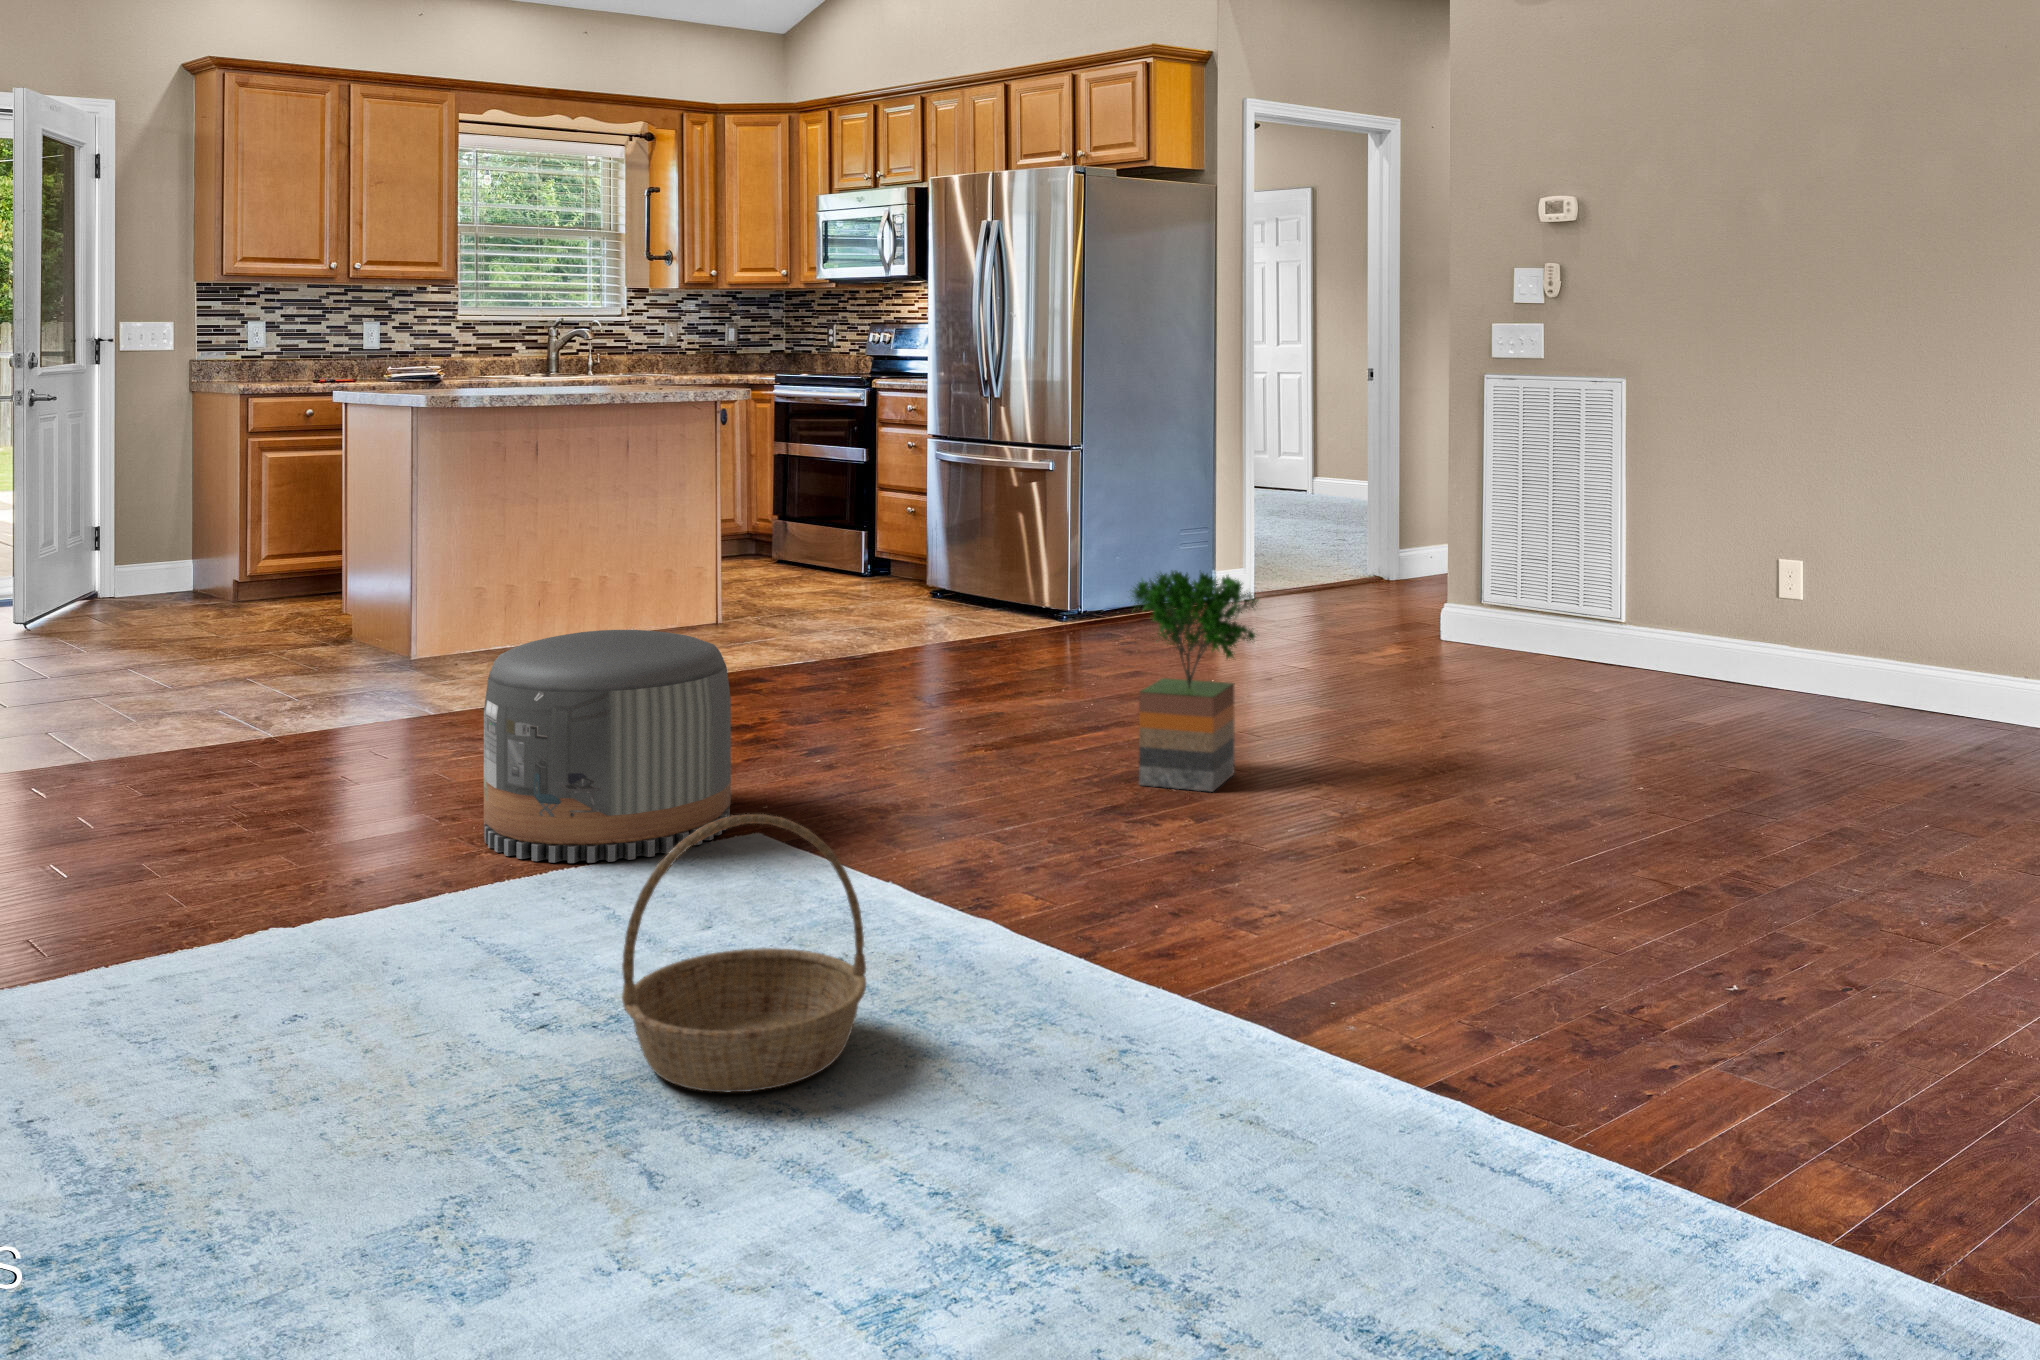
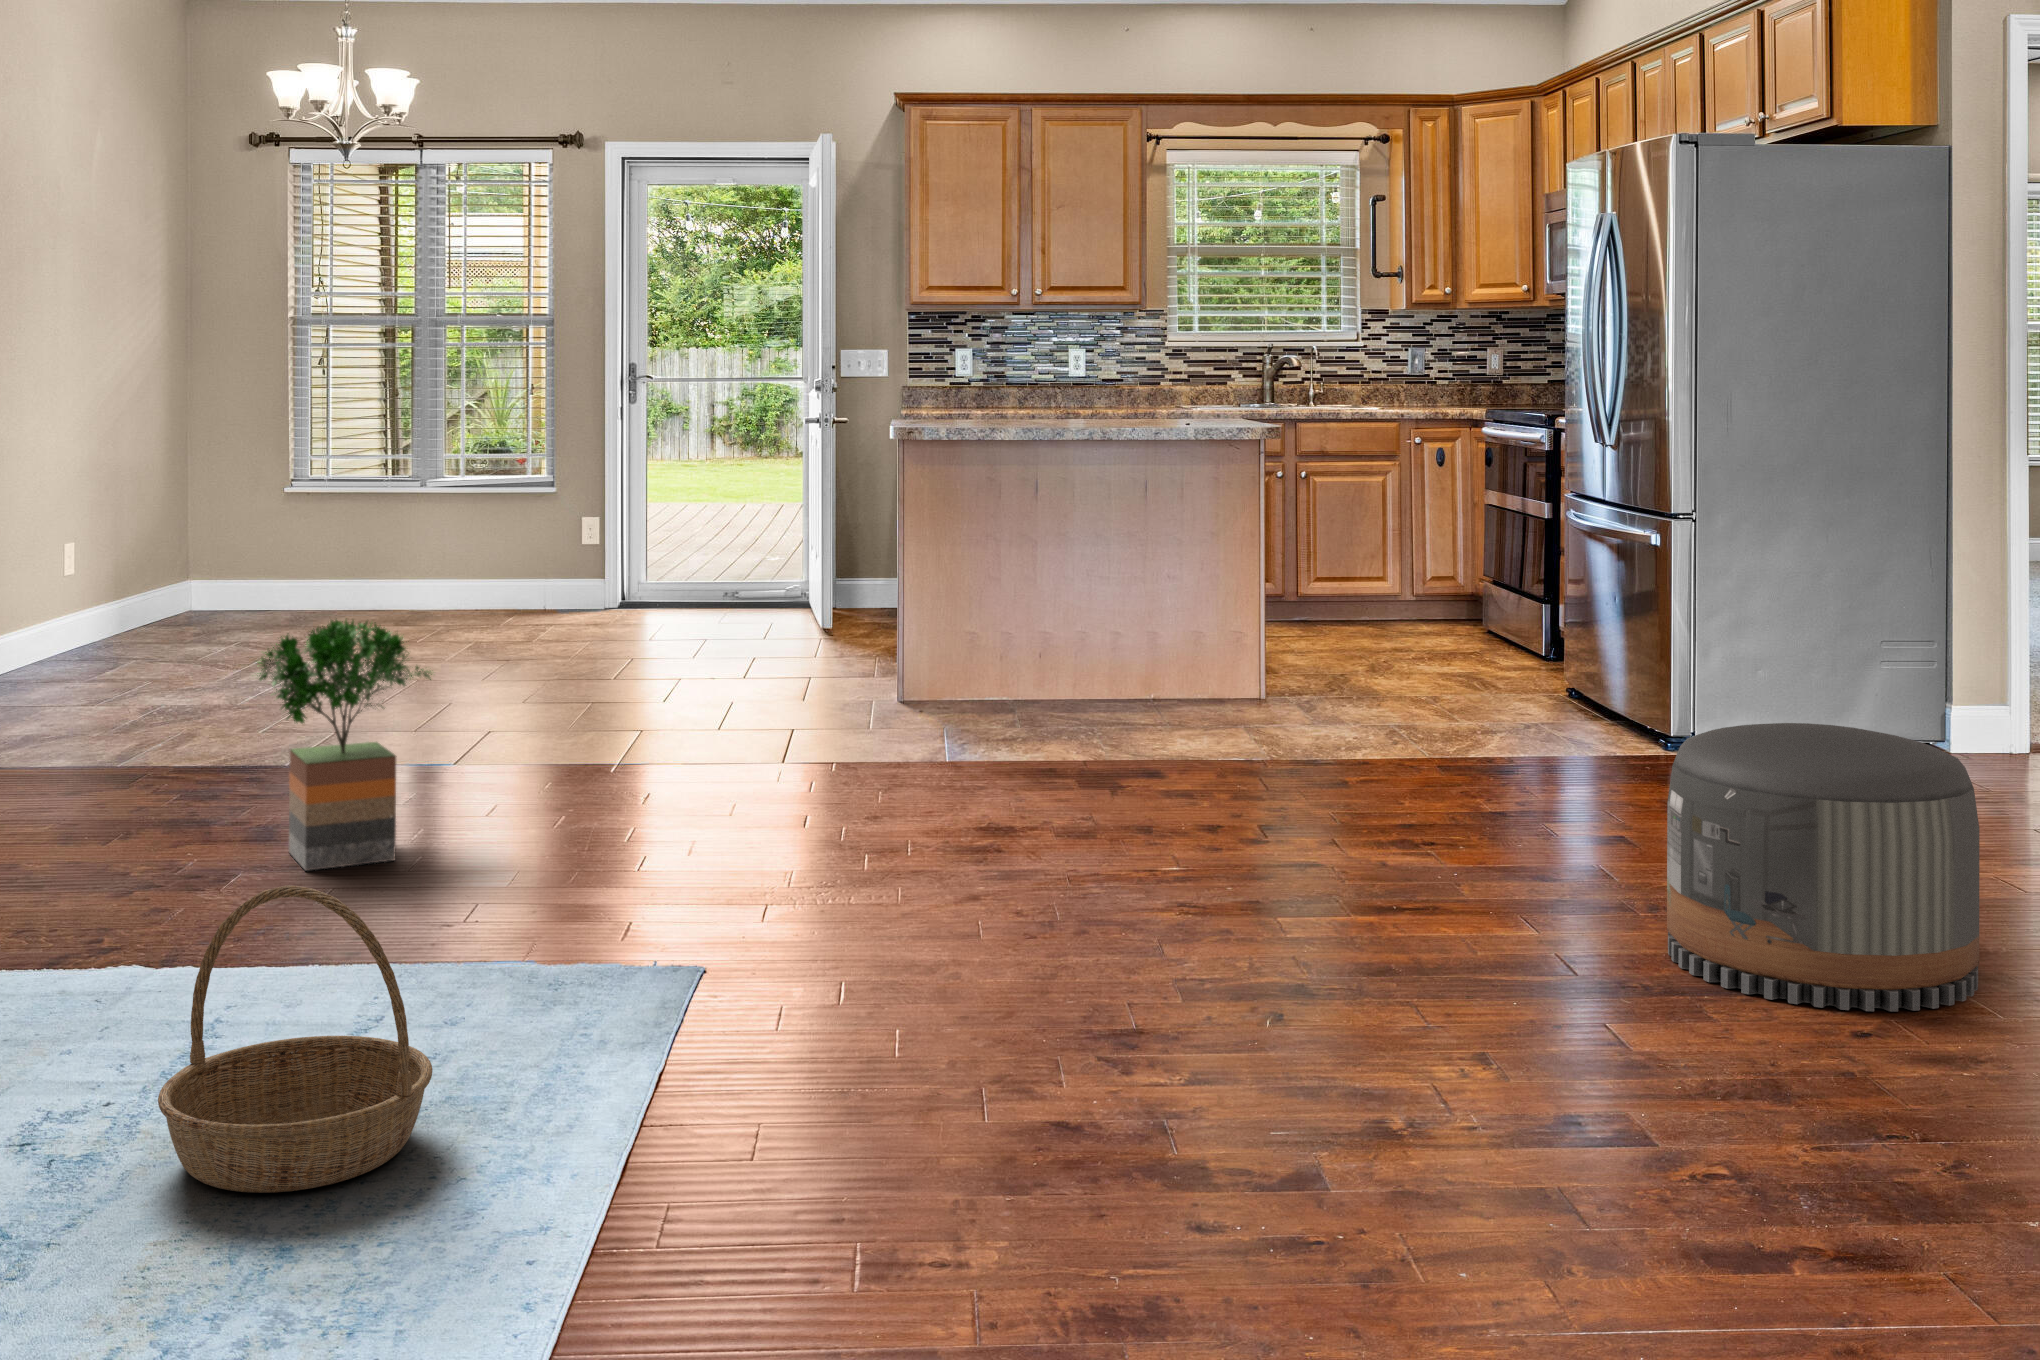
potted tree: present [1132,570,1258,792] -> present [257,620,432,871]
pouf: present [484,630,731,863] -> present [1667,723,1980,1012]

